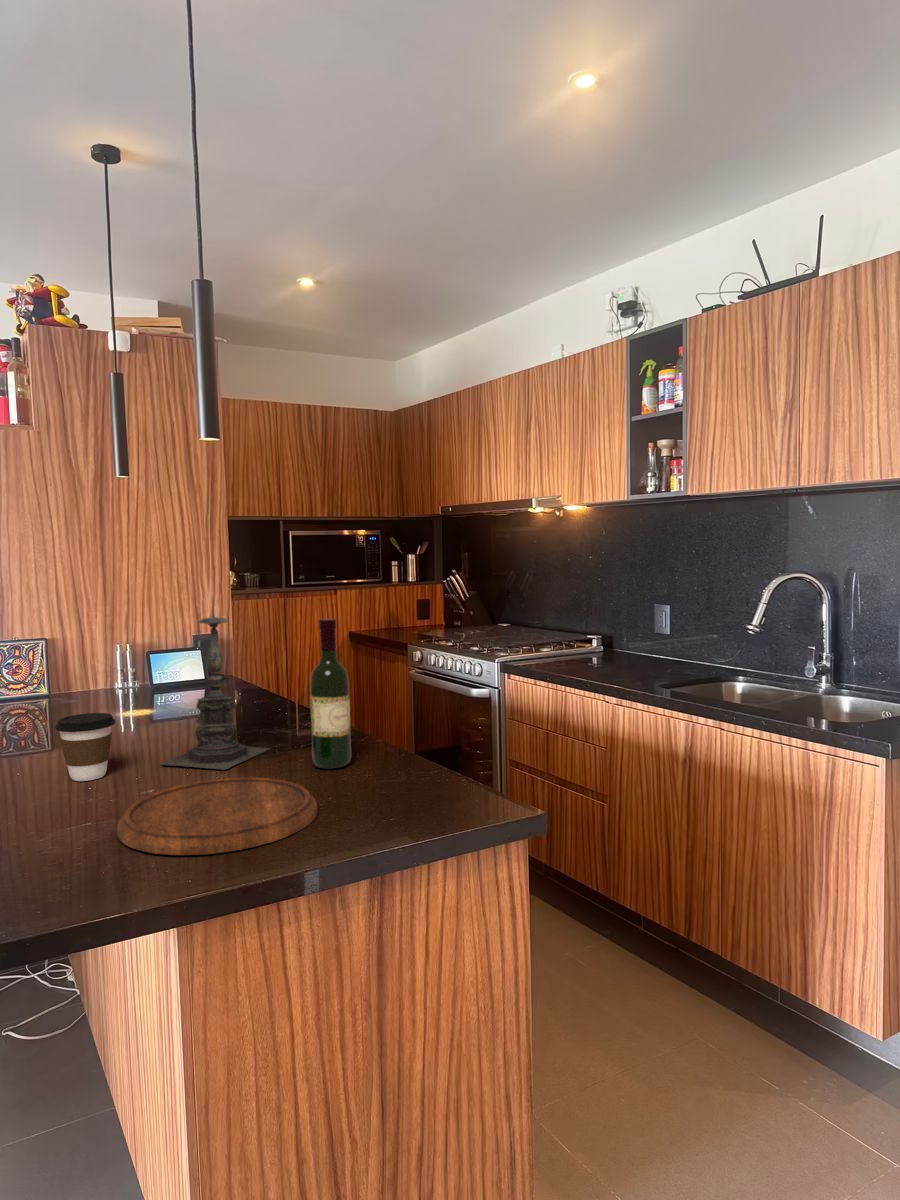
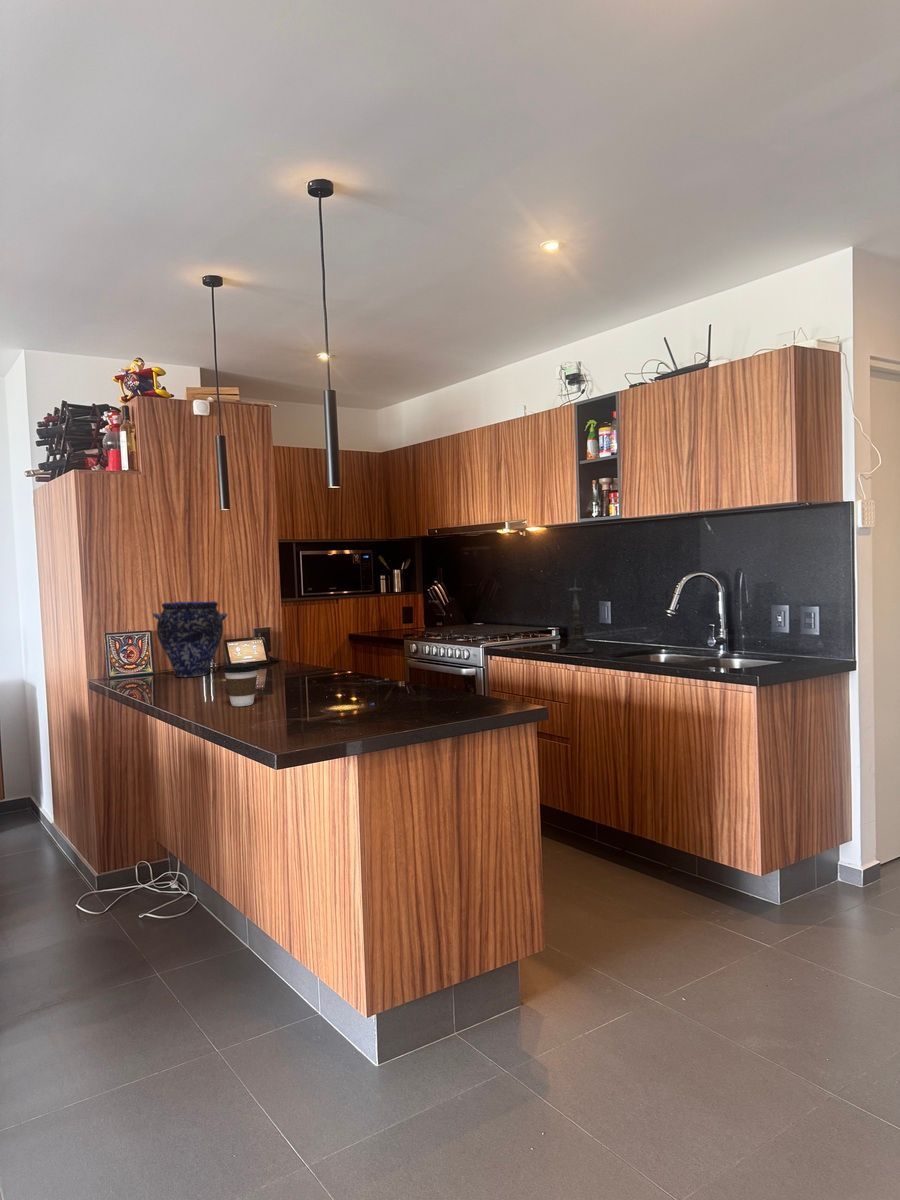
candle holder: present [161,599,270,770] -> present [559,586,594,653]
vase: none [36,603,139,707] -> present [153,601,227,677]
wine bottle: present [310,619,351,769] -> none [388,598,415,695]
cutting board: present [117,778,318,855] -> none [292,696,411,727]

